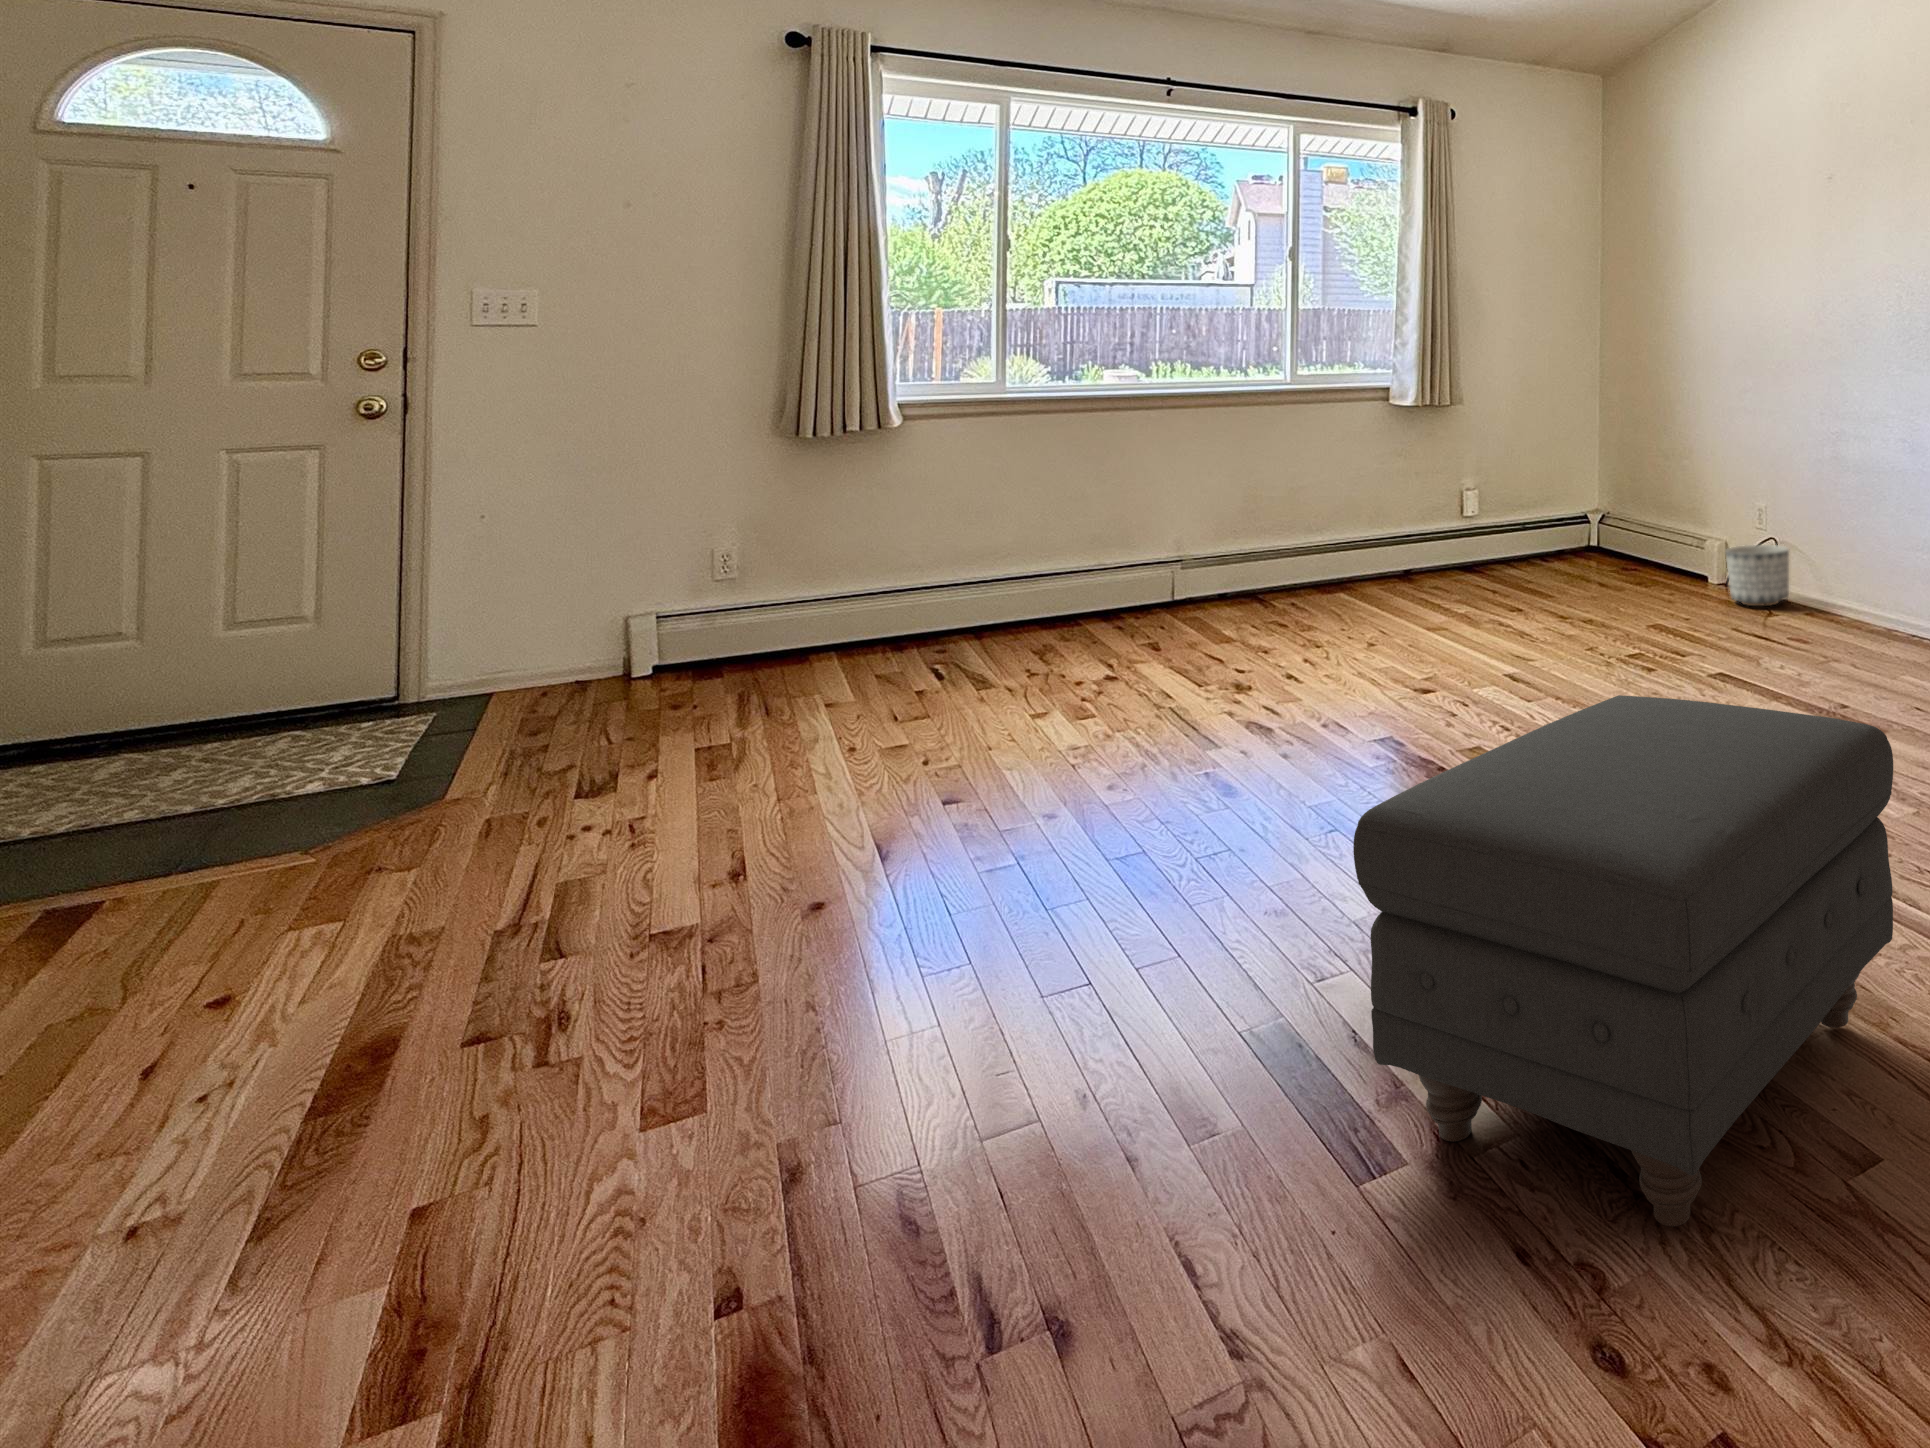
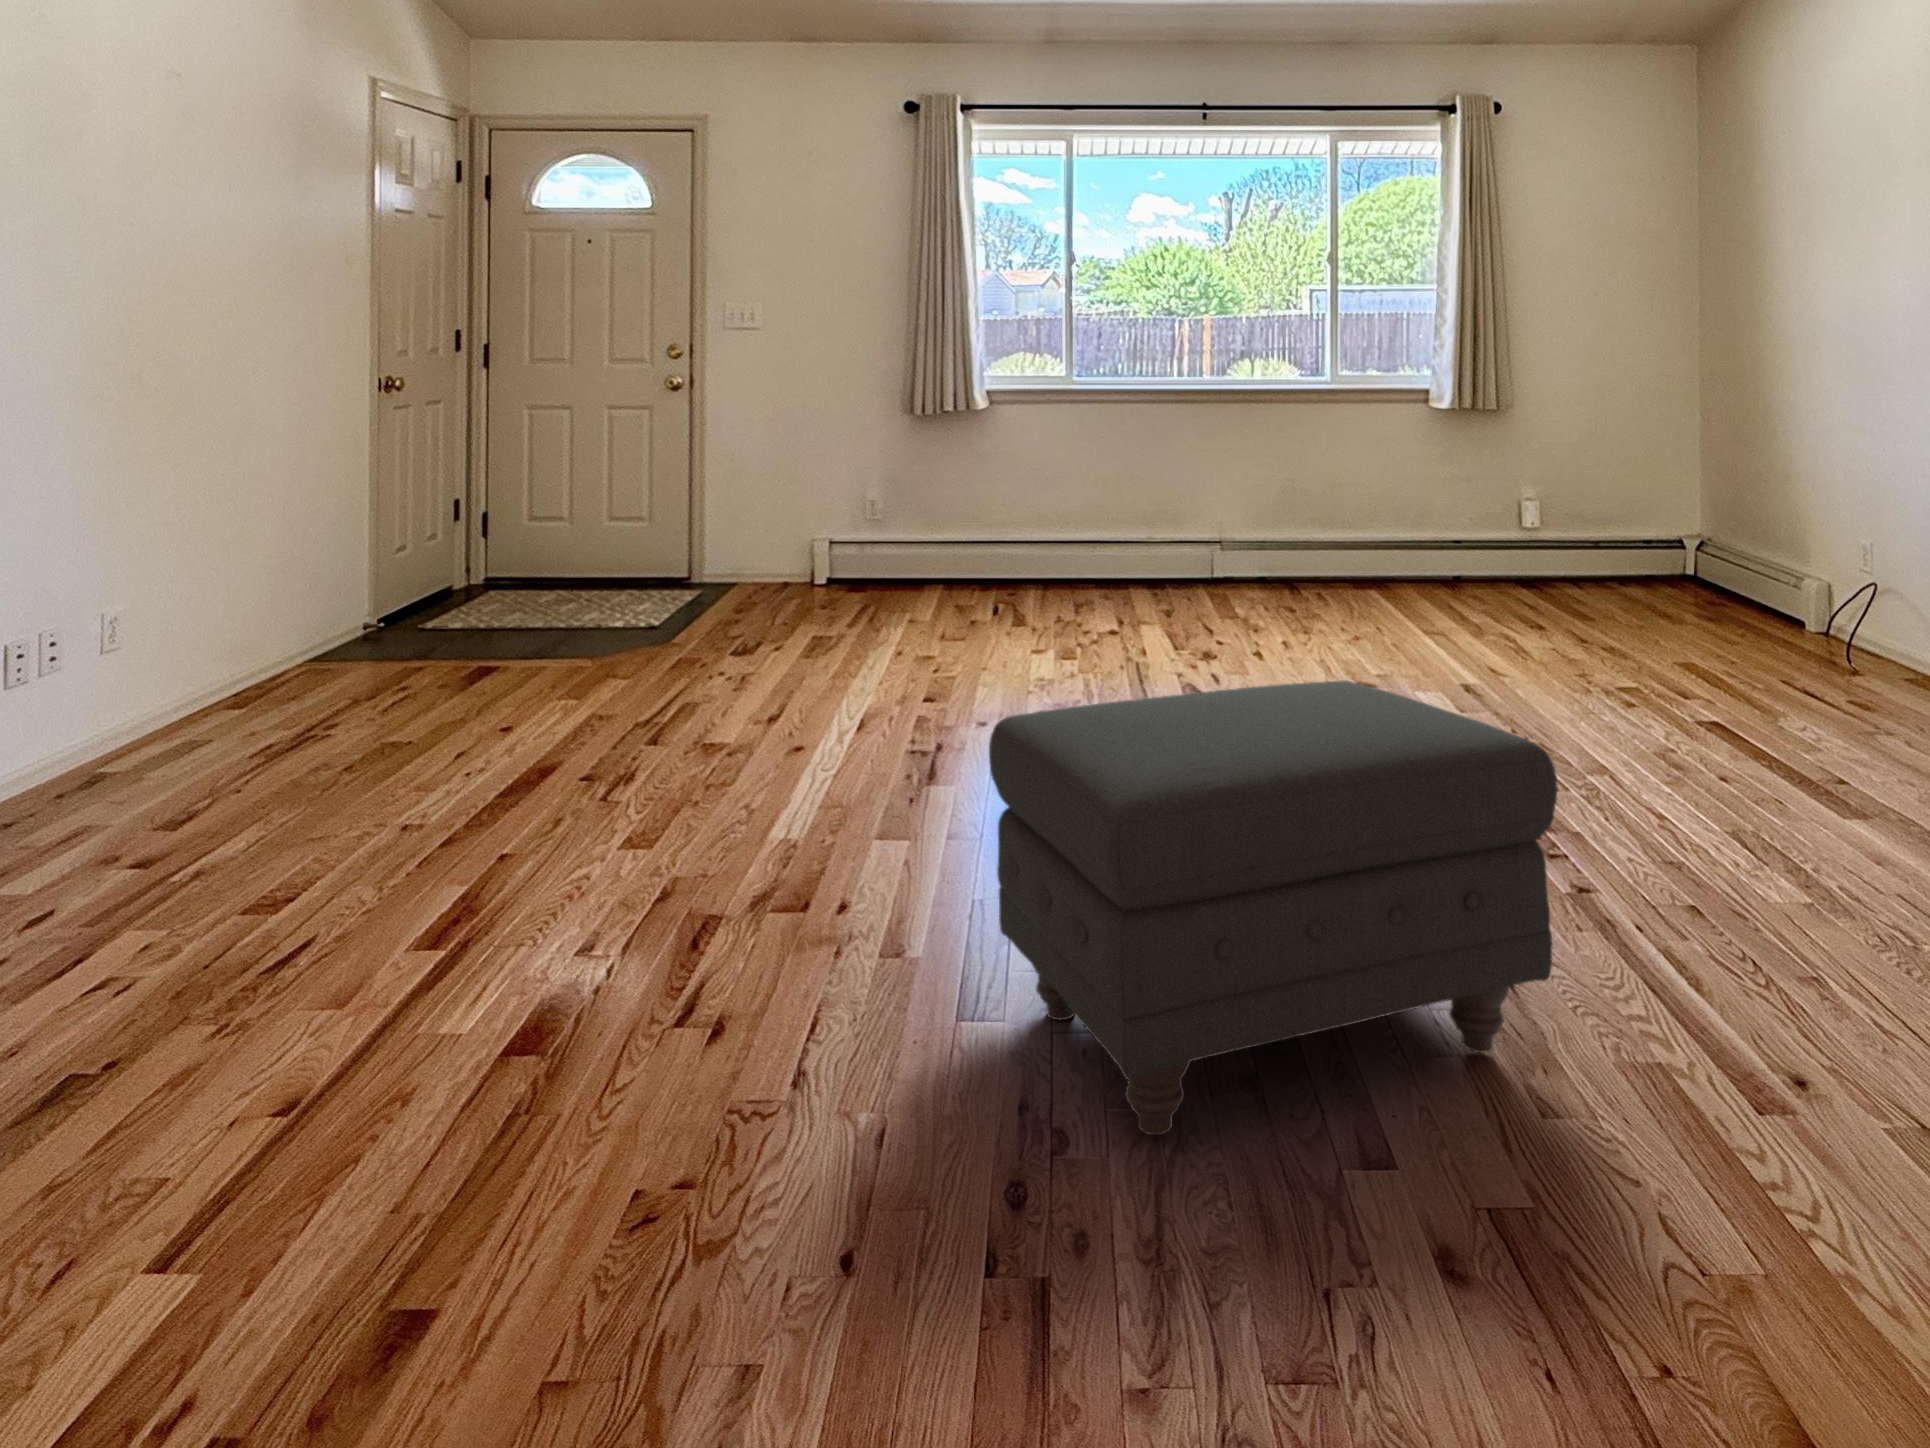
planter: present [1726,545,1789,606] -> none [1800,590,1888,664]

